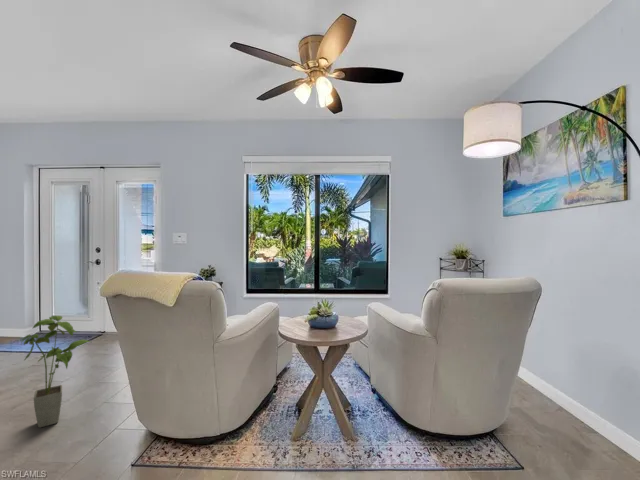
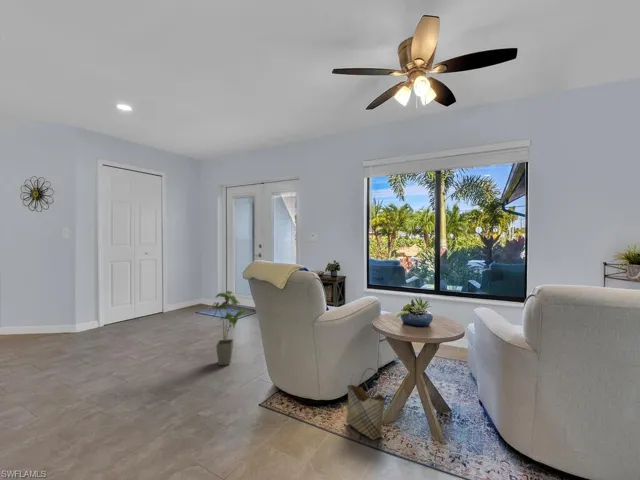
woven basket: none [255,383,301,461] -> present [346,368,385,440]

